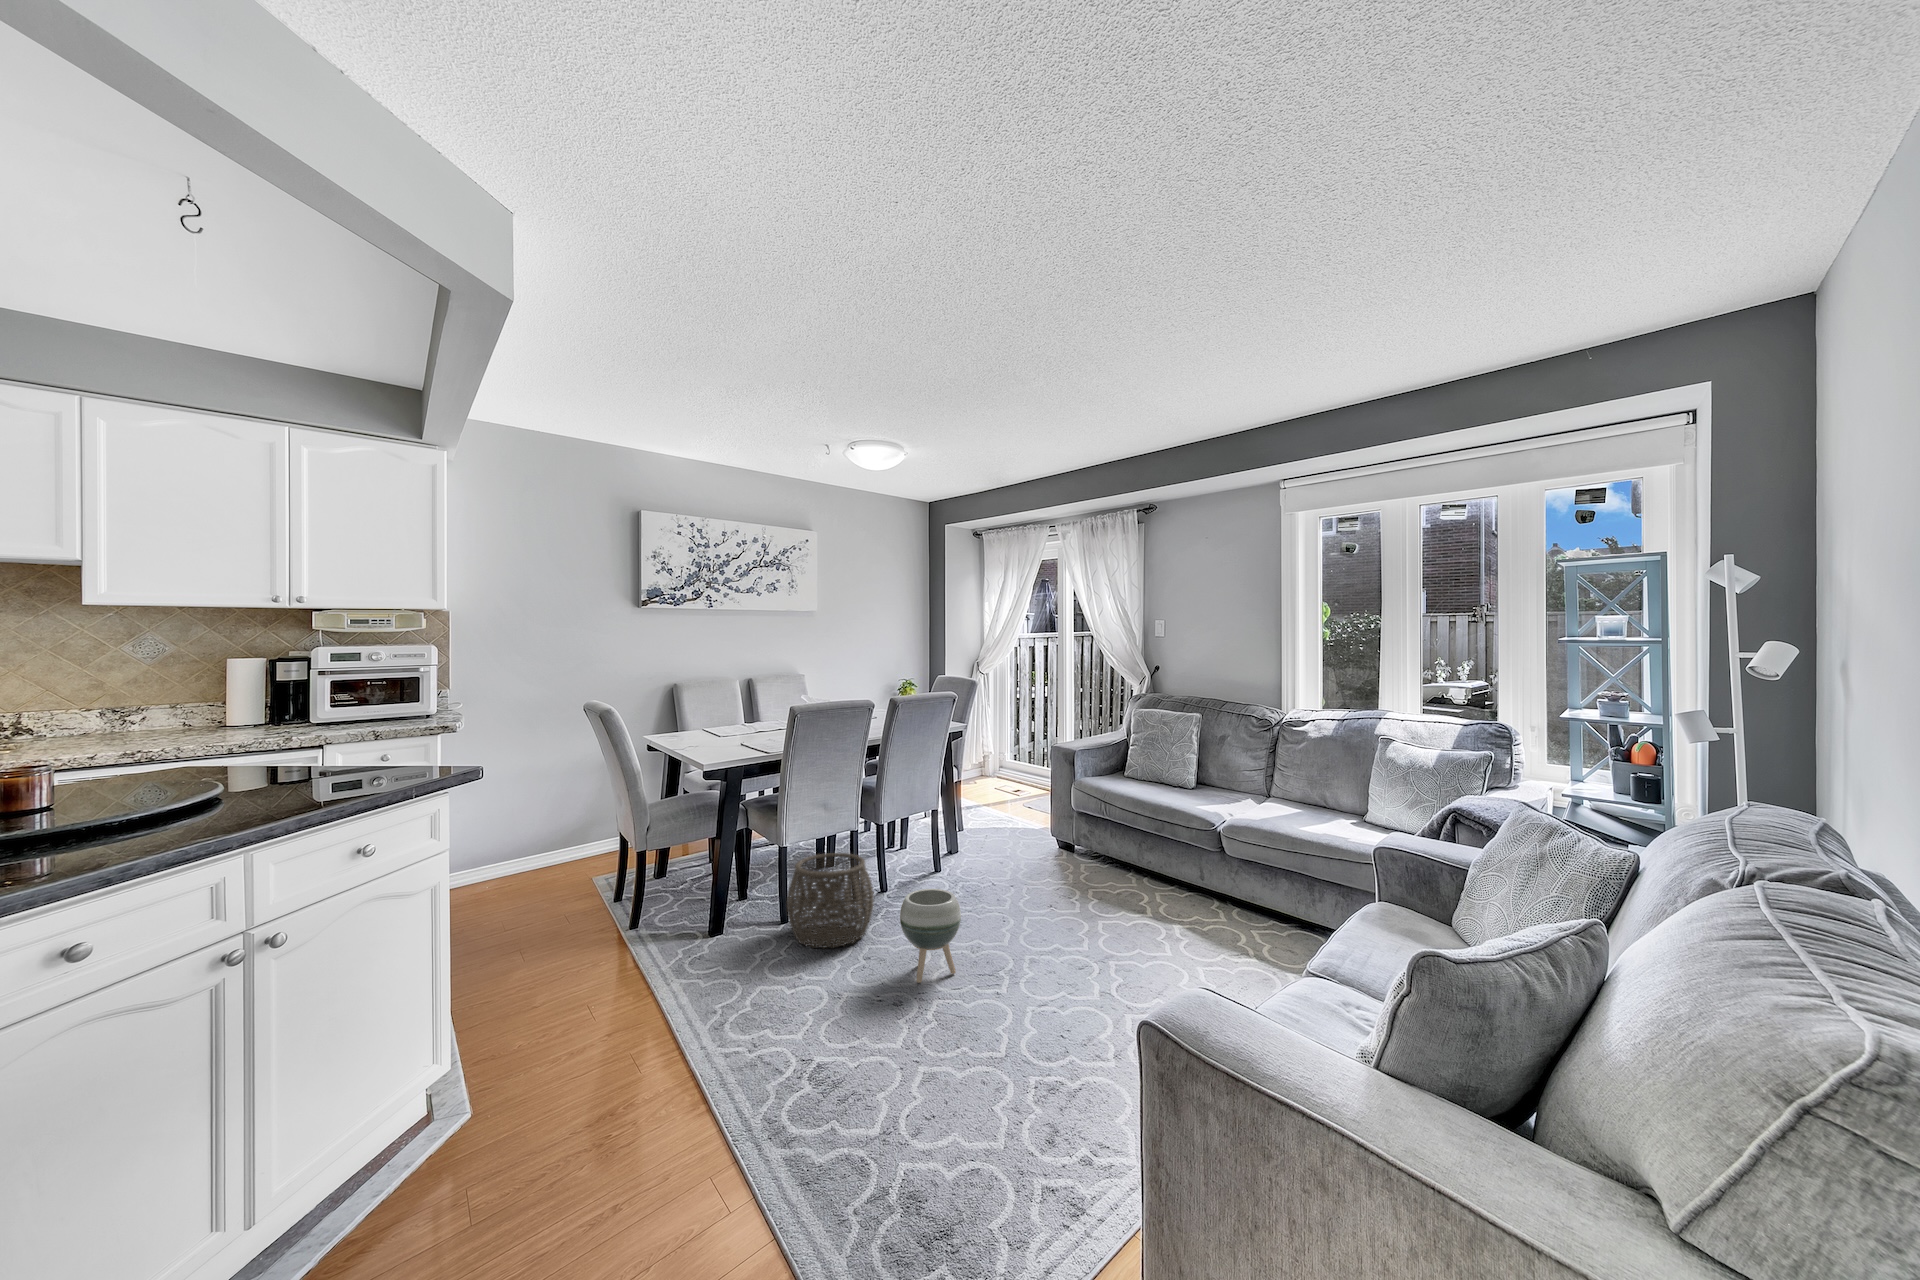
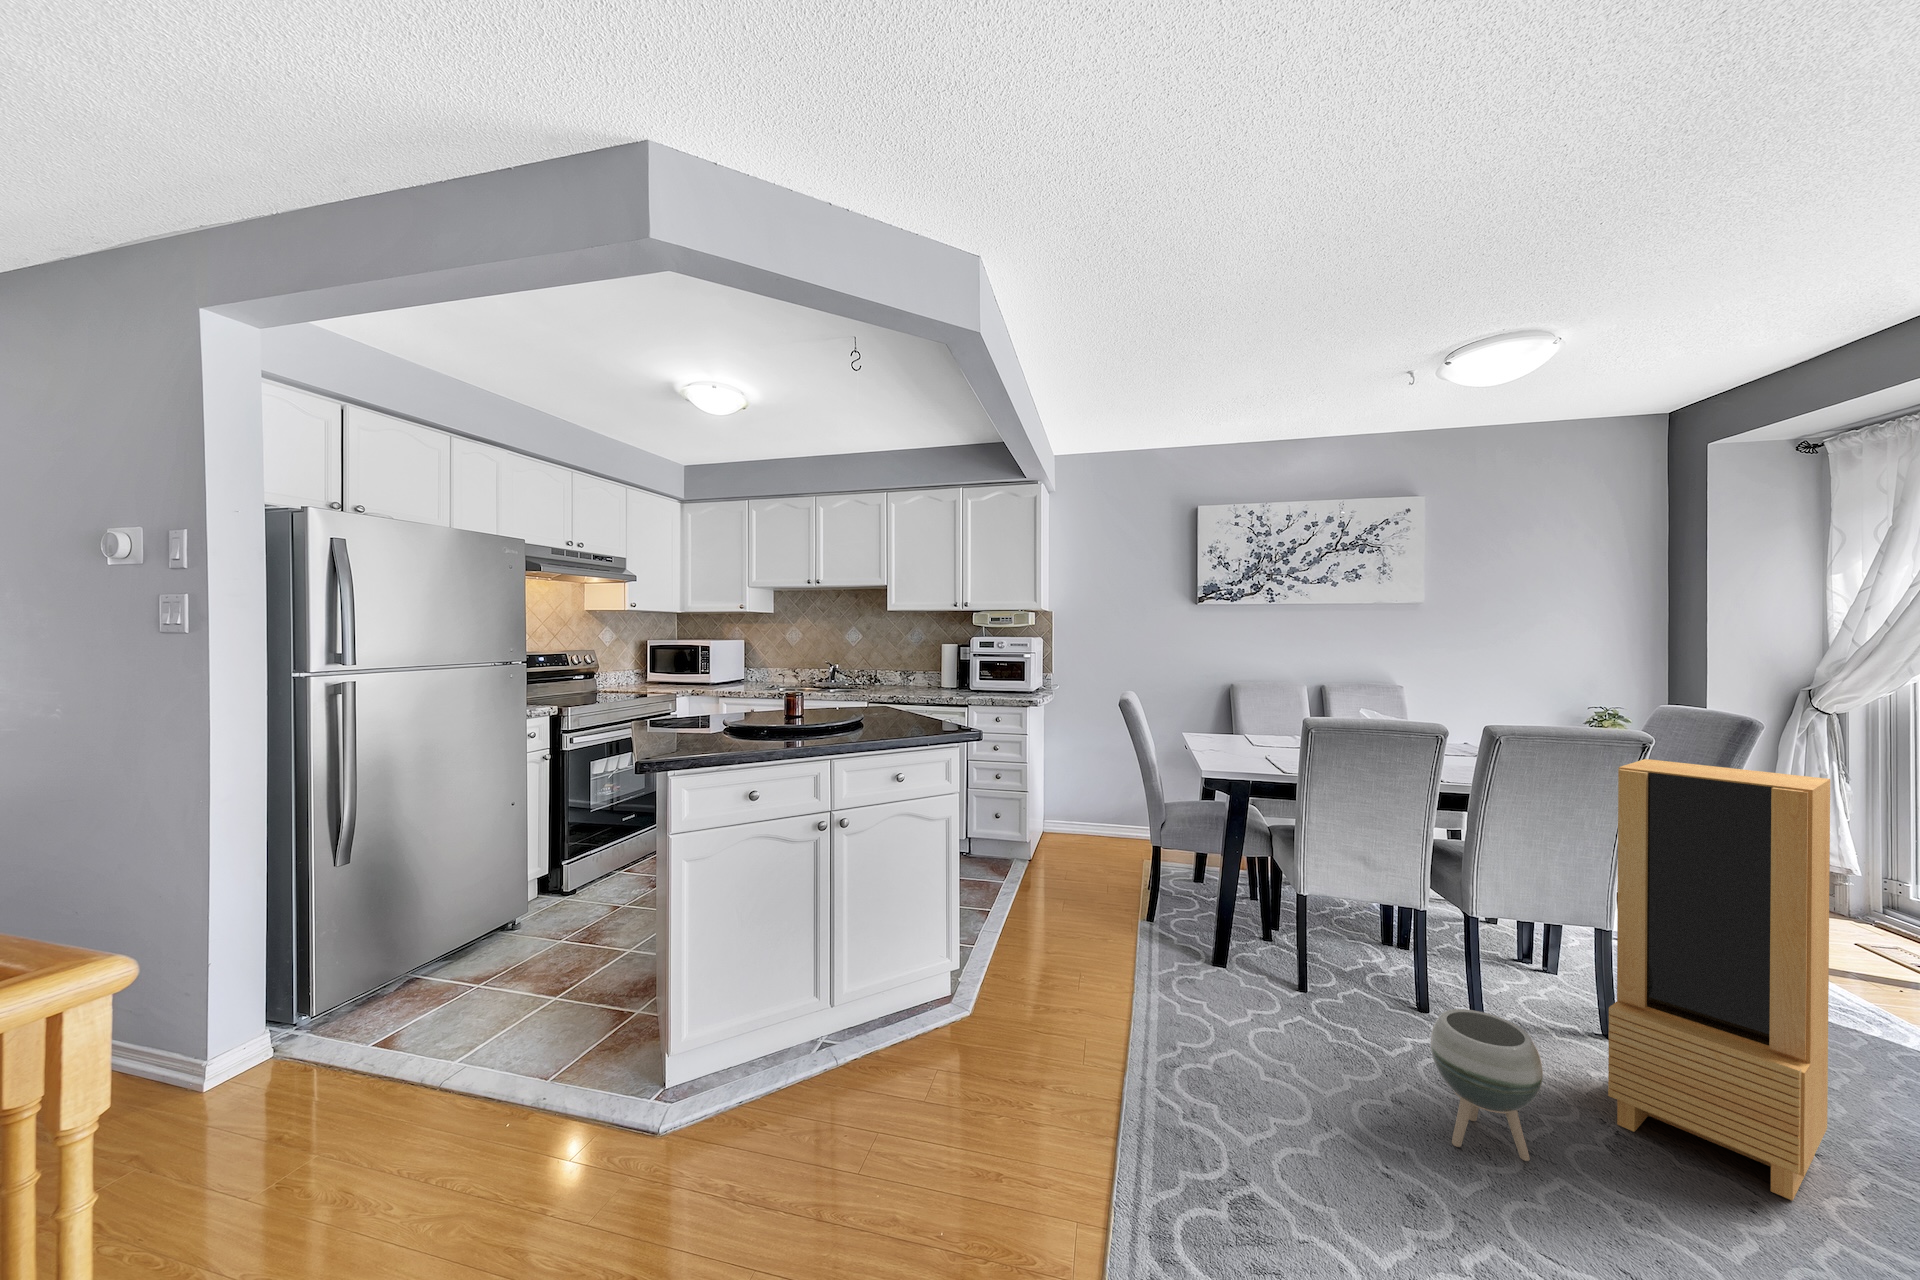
storage cabinet: none [979,710,1061,940] -> present [1608,759,1830,1201]
woven basket: present [787,853,874,948] -> none [1292,911,1419,1044]

